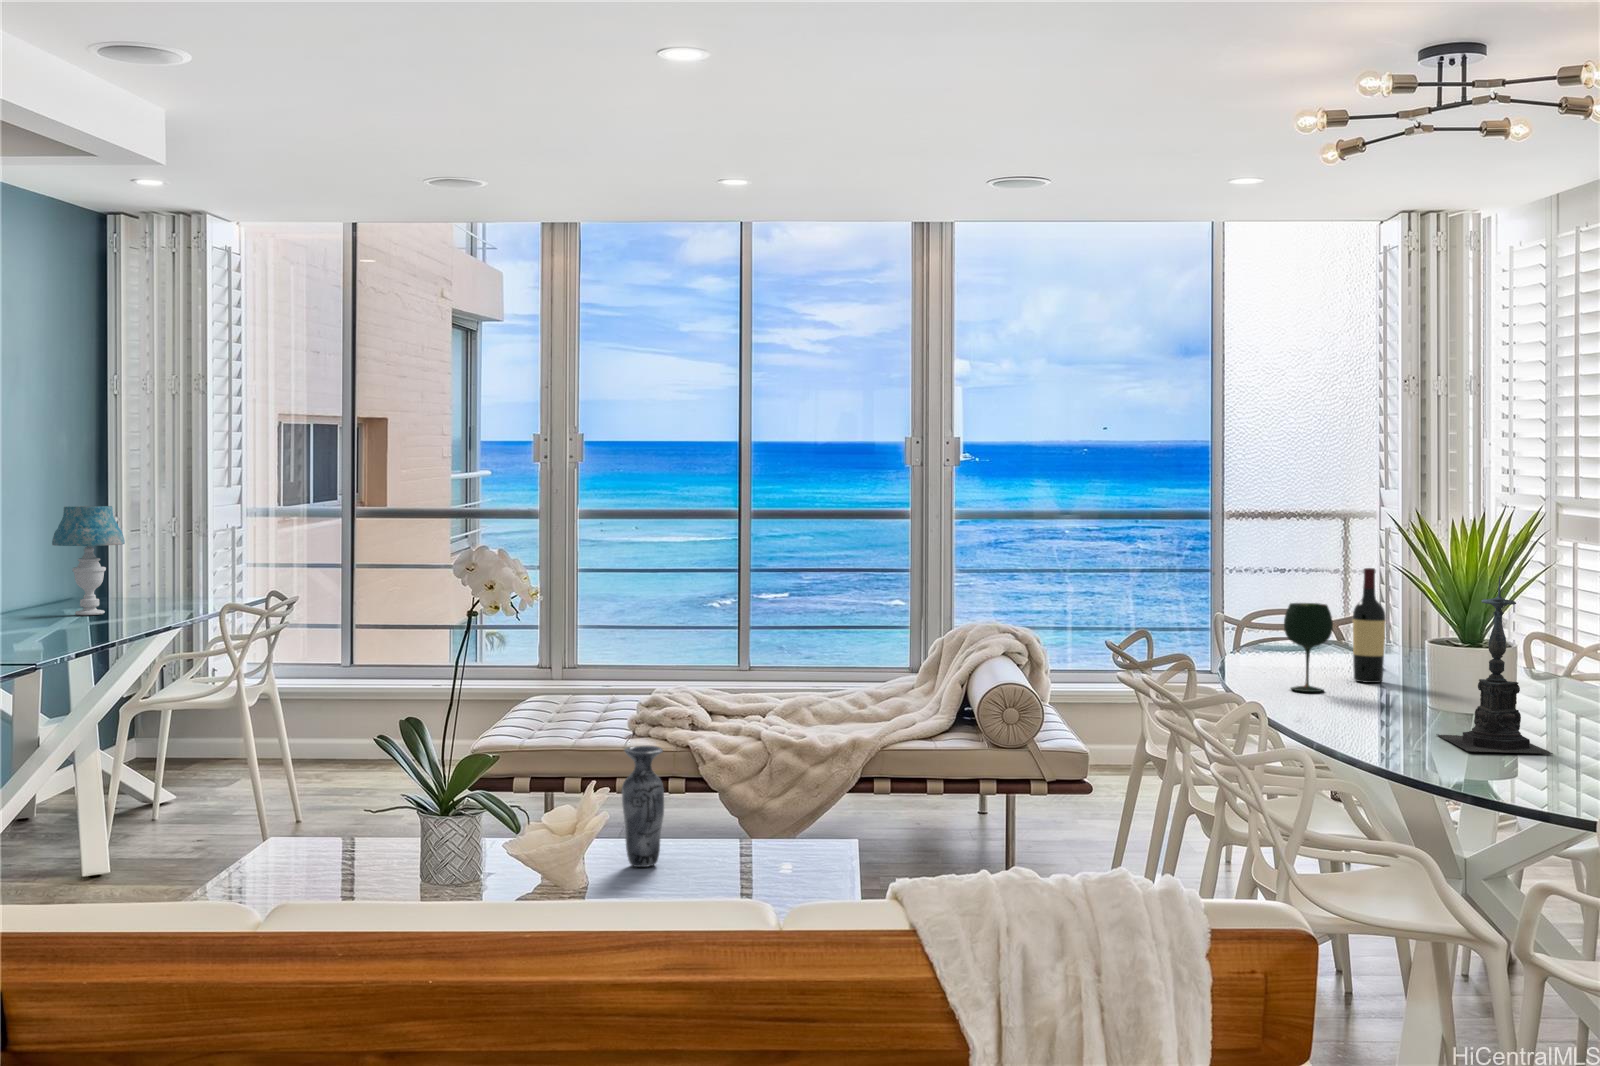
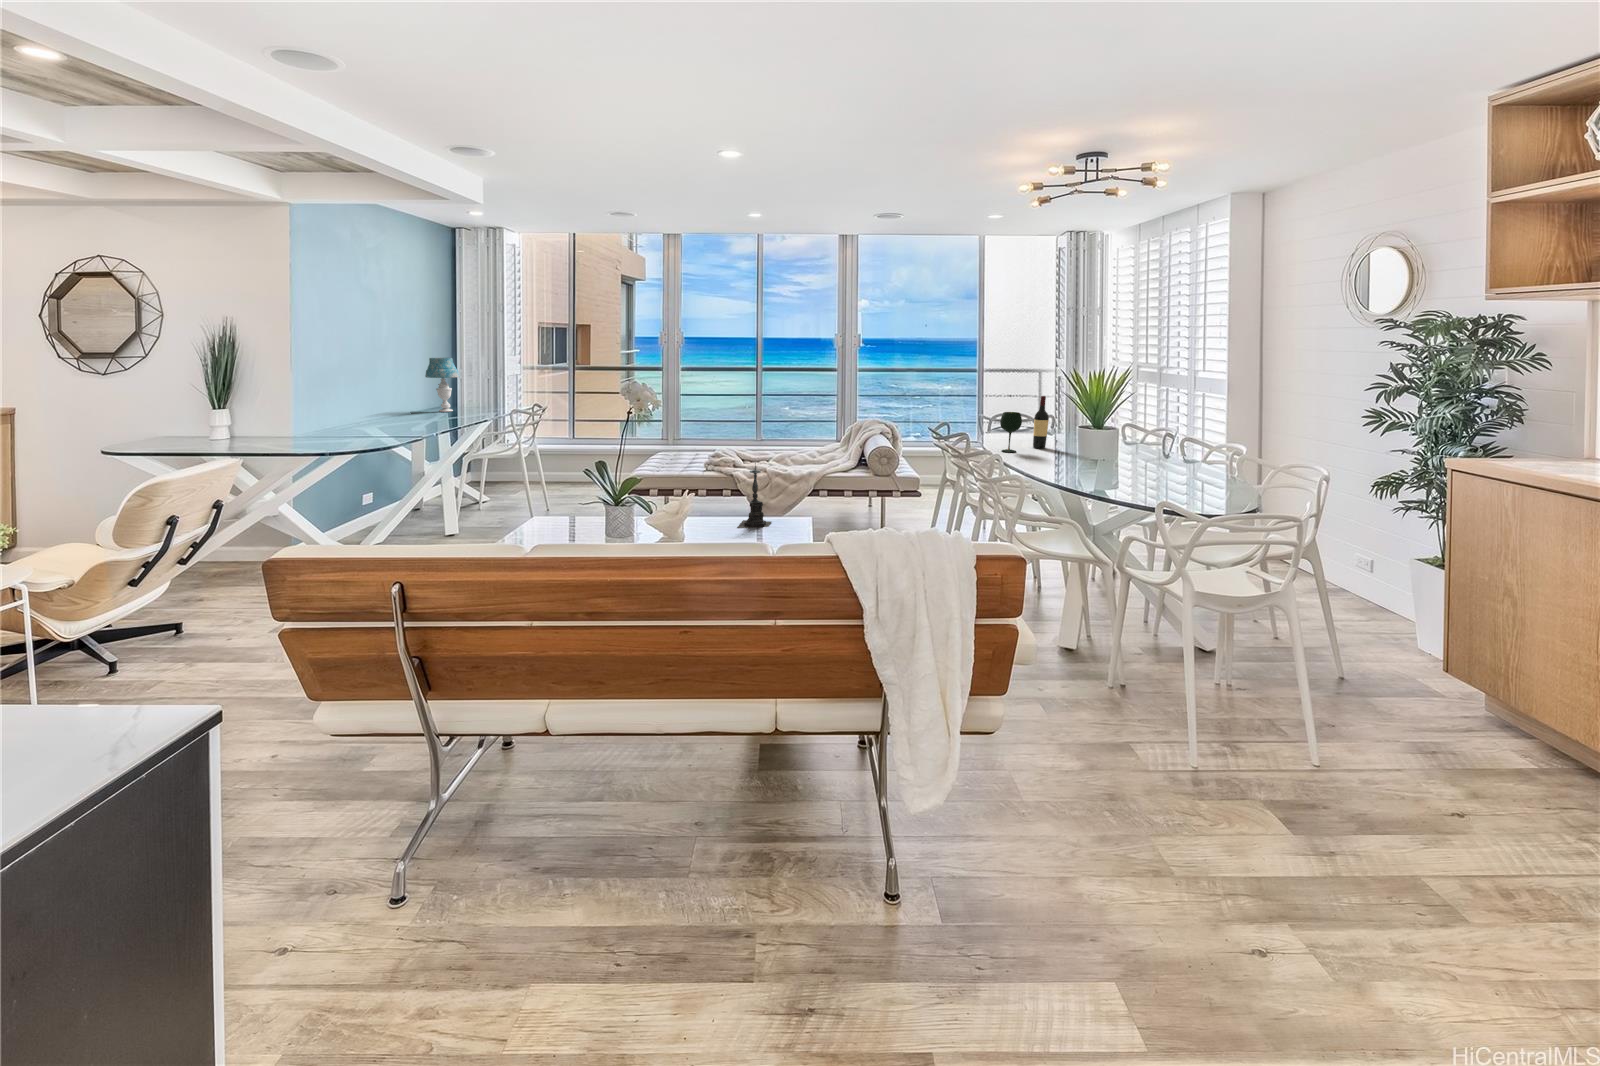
candle holder: present [1438,576,1553,754] -> present [737,463,771,528]
vase: present [622,745,664,867] -> none [704,472,722,524]

